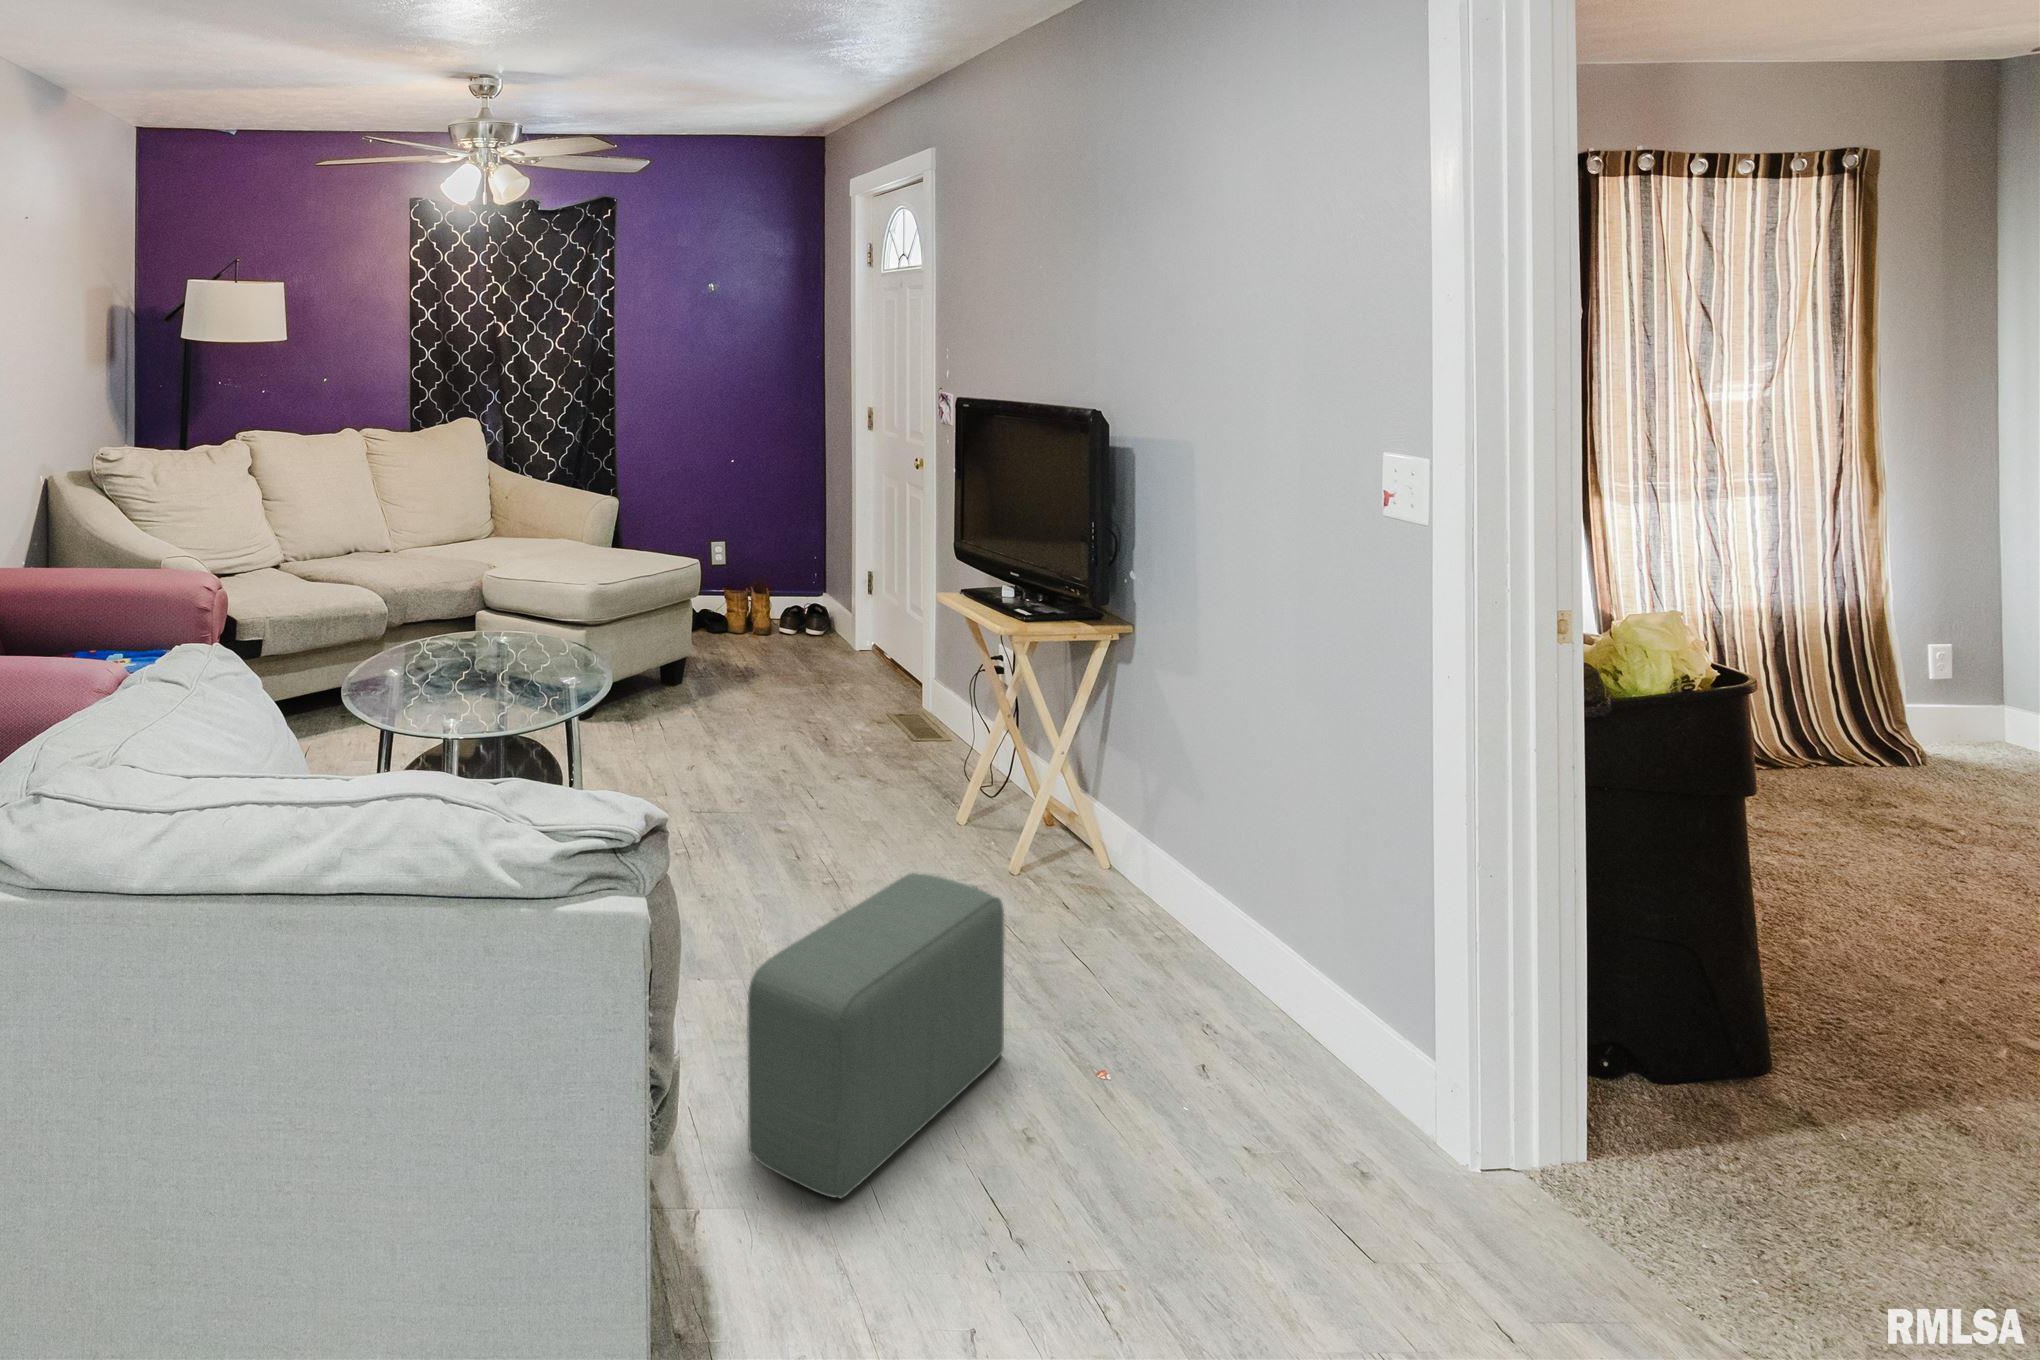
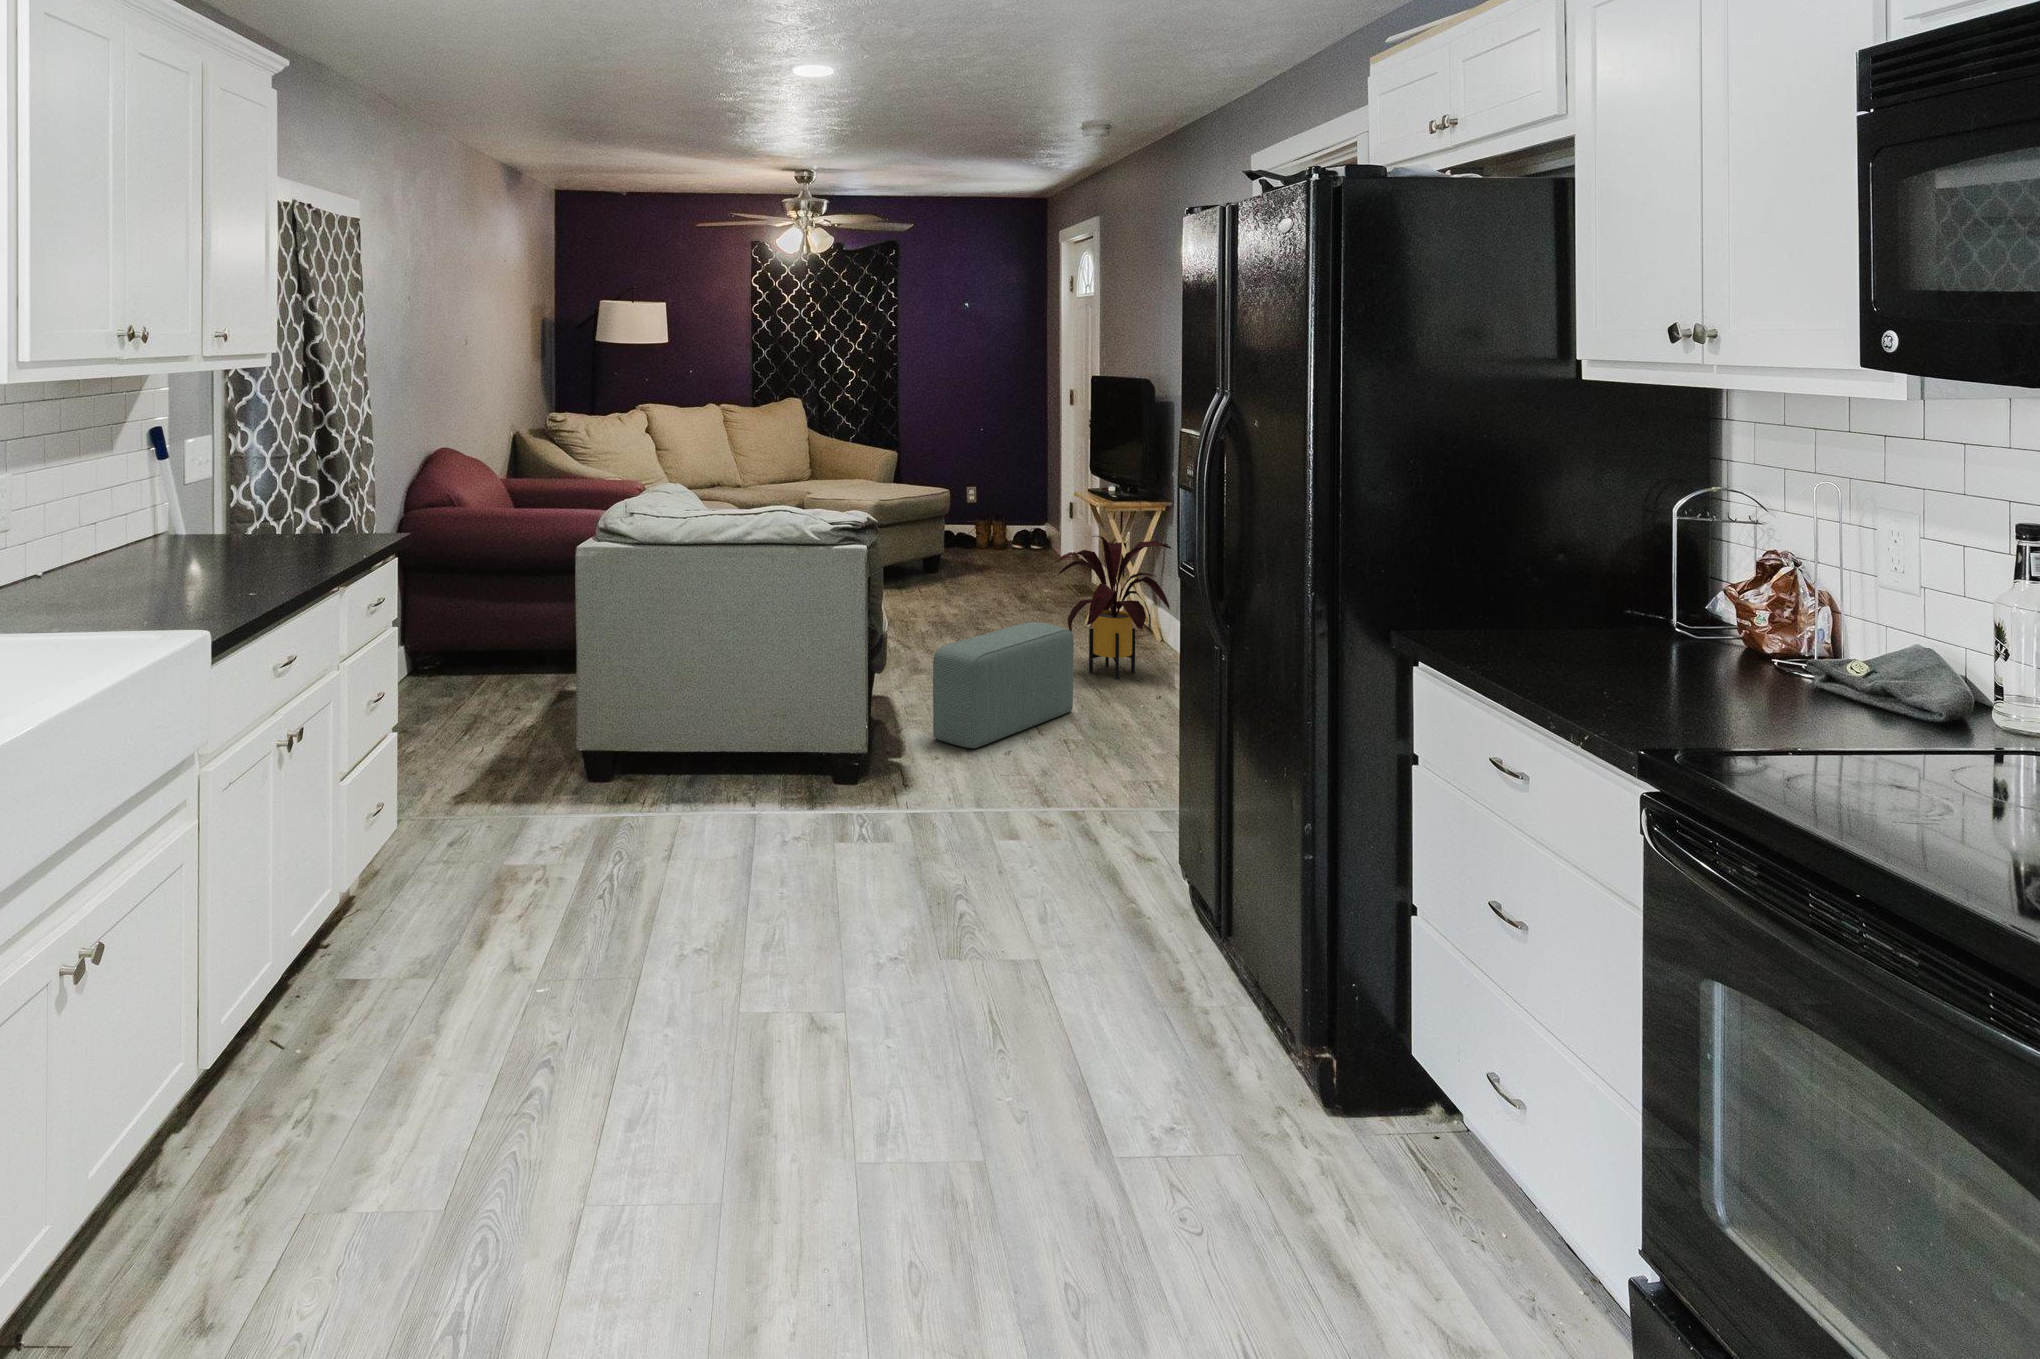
house plant: none [925,685,1174,948] -> present [1054,536,1171,679]

